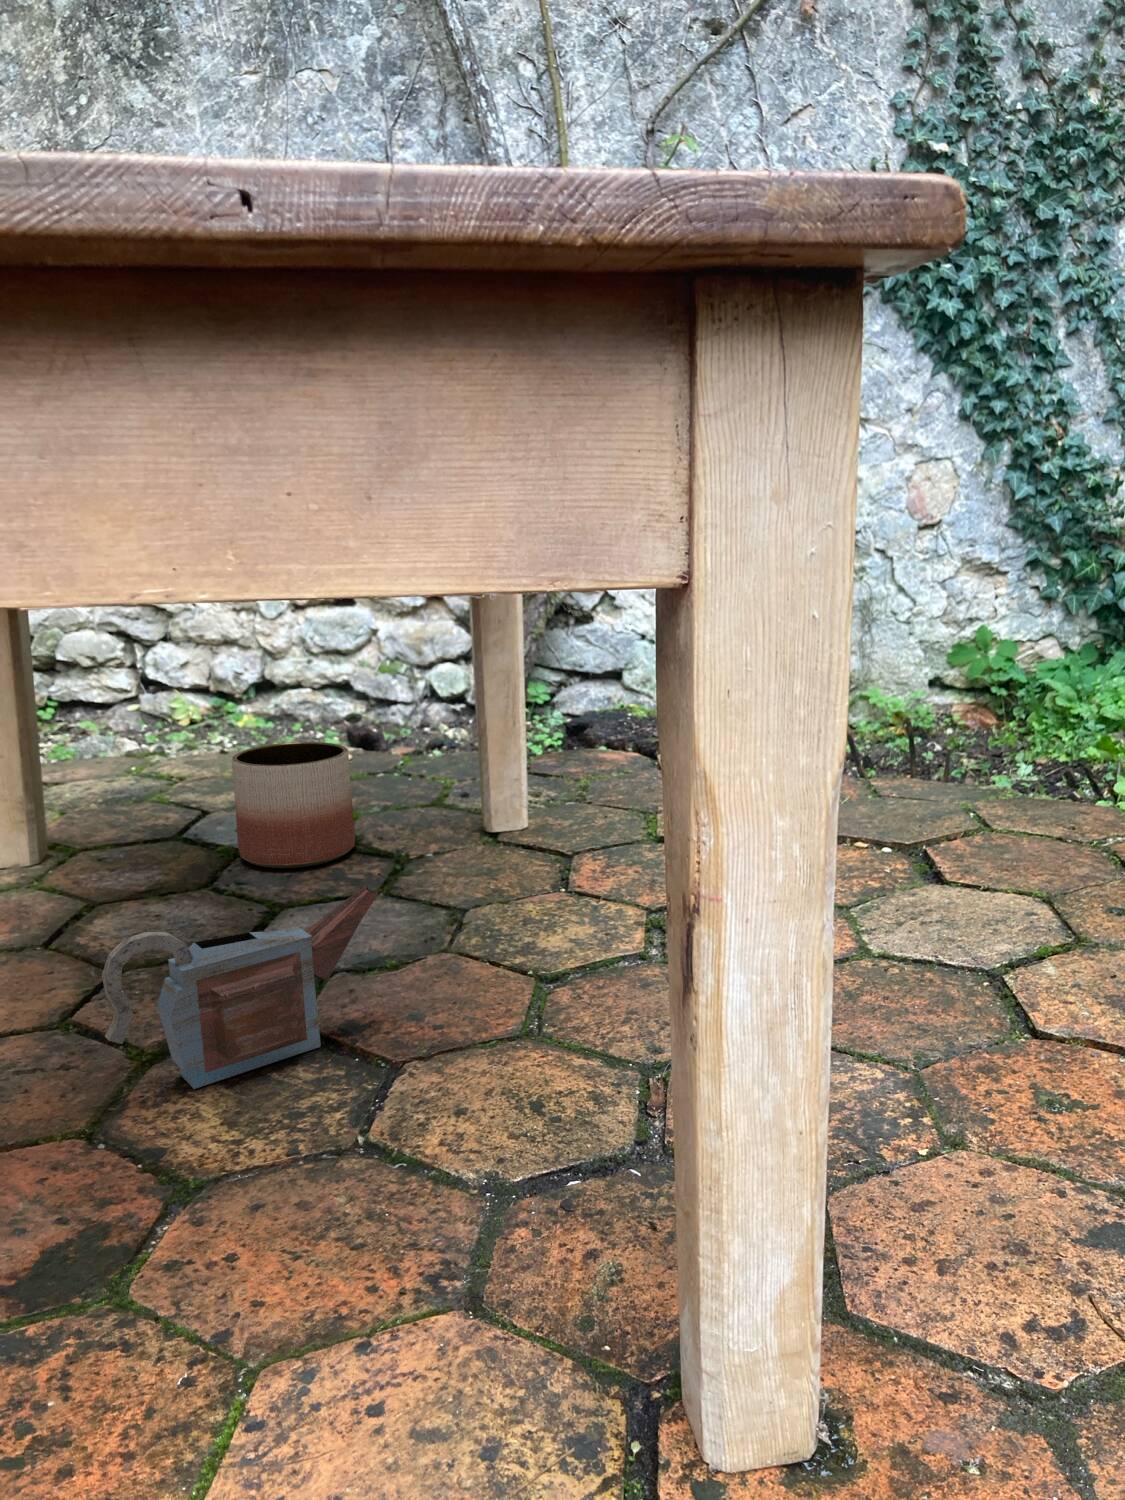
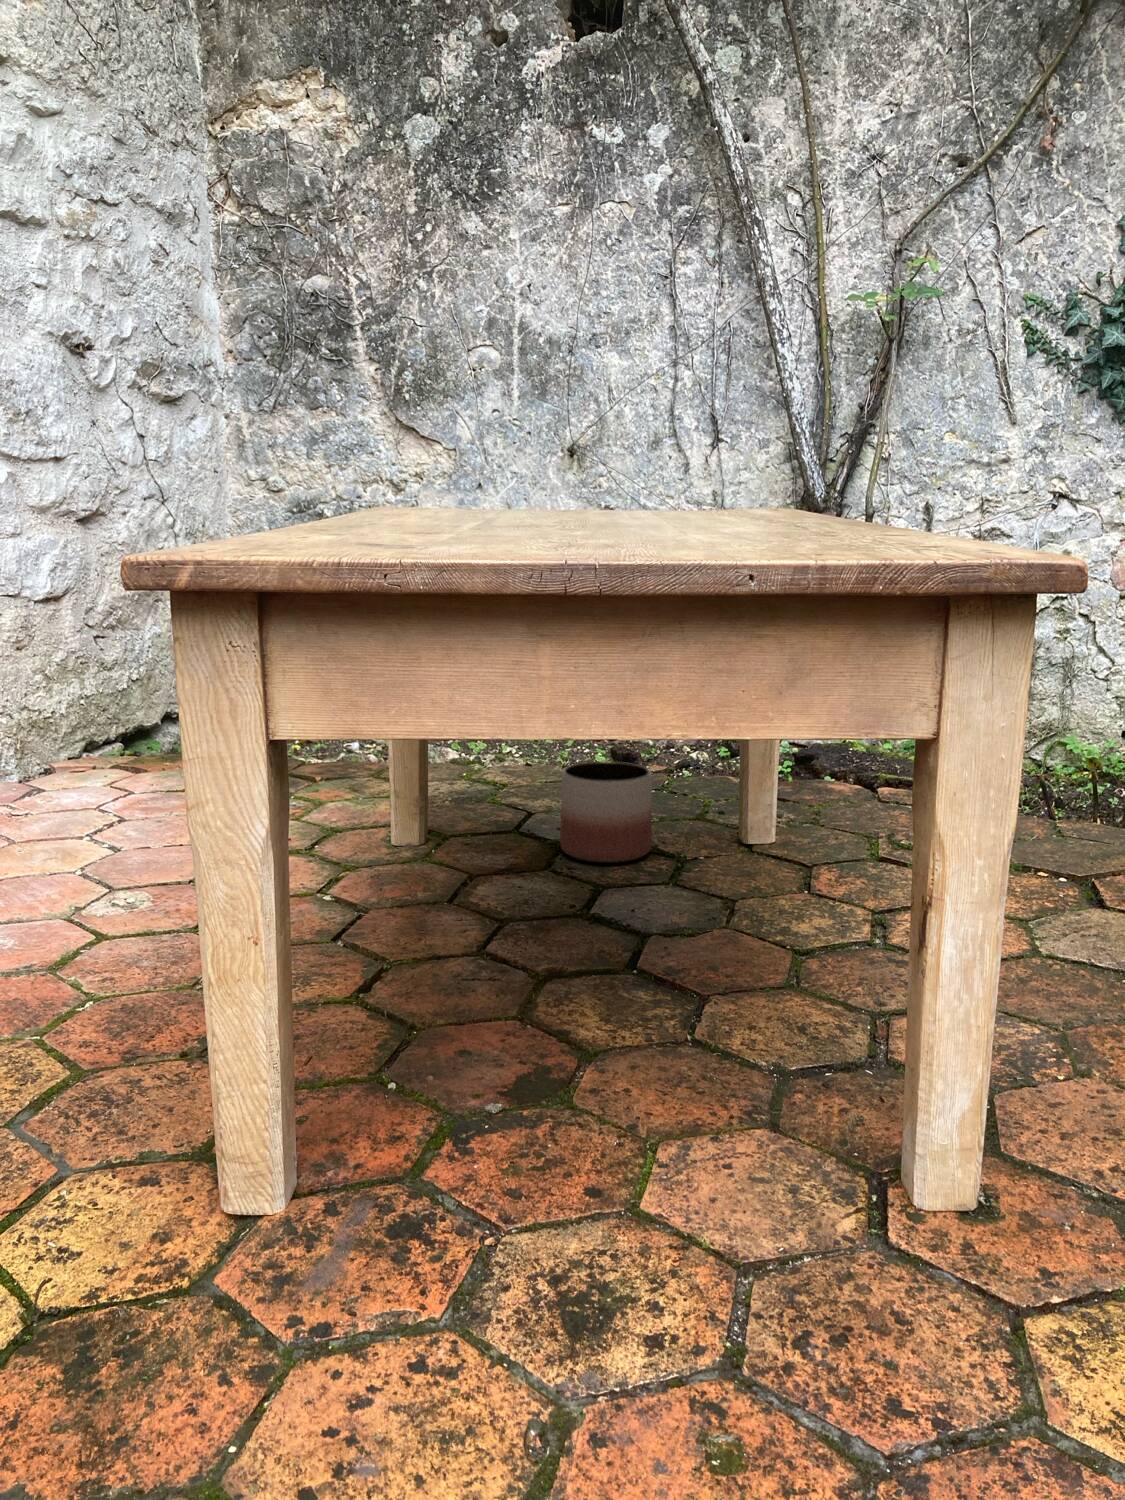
watering can: present [102,886,378,1089] -> none [552,883,734,1025]

